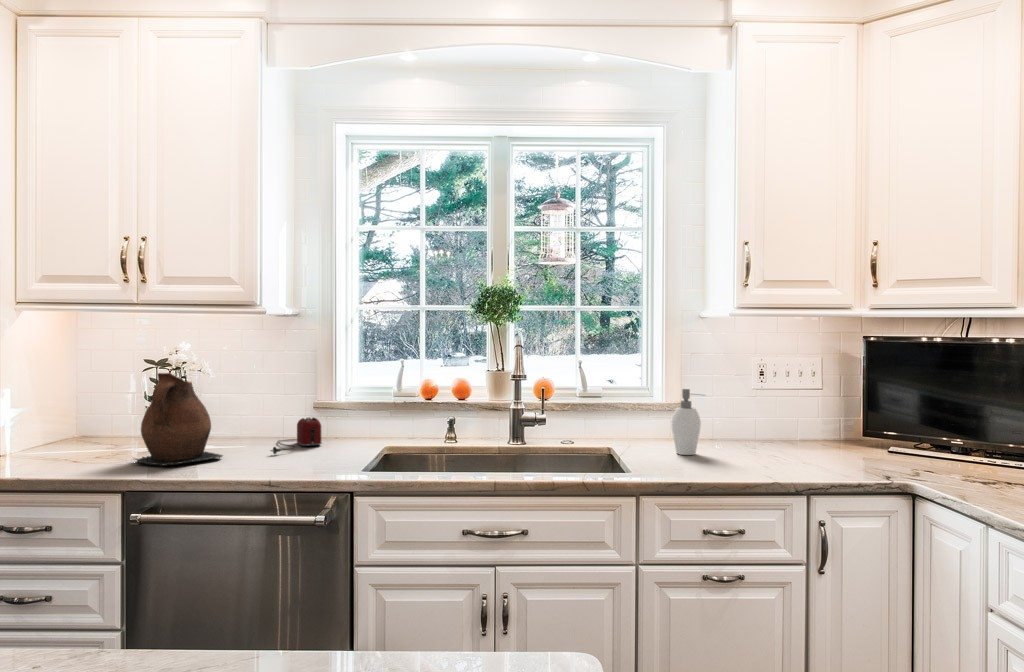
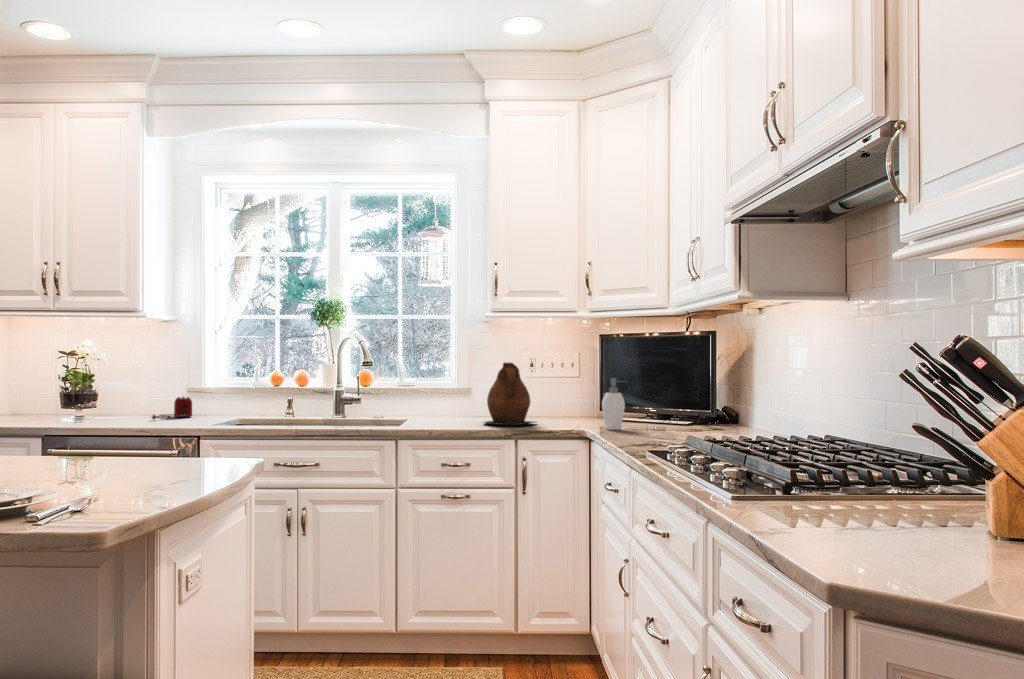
ceramic pitcher: present [135,373,223,466] -> present [483,362,536,425]
soap dispenser: present [671,389,701,455] -> present [602,378,625,430]

